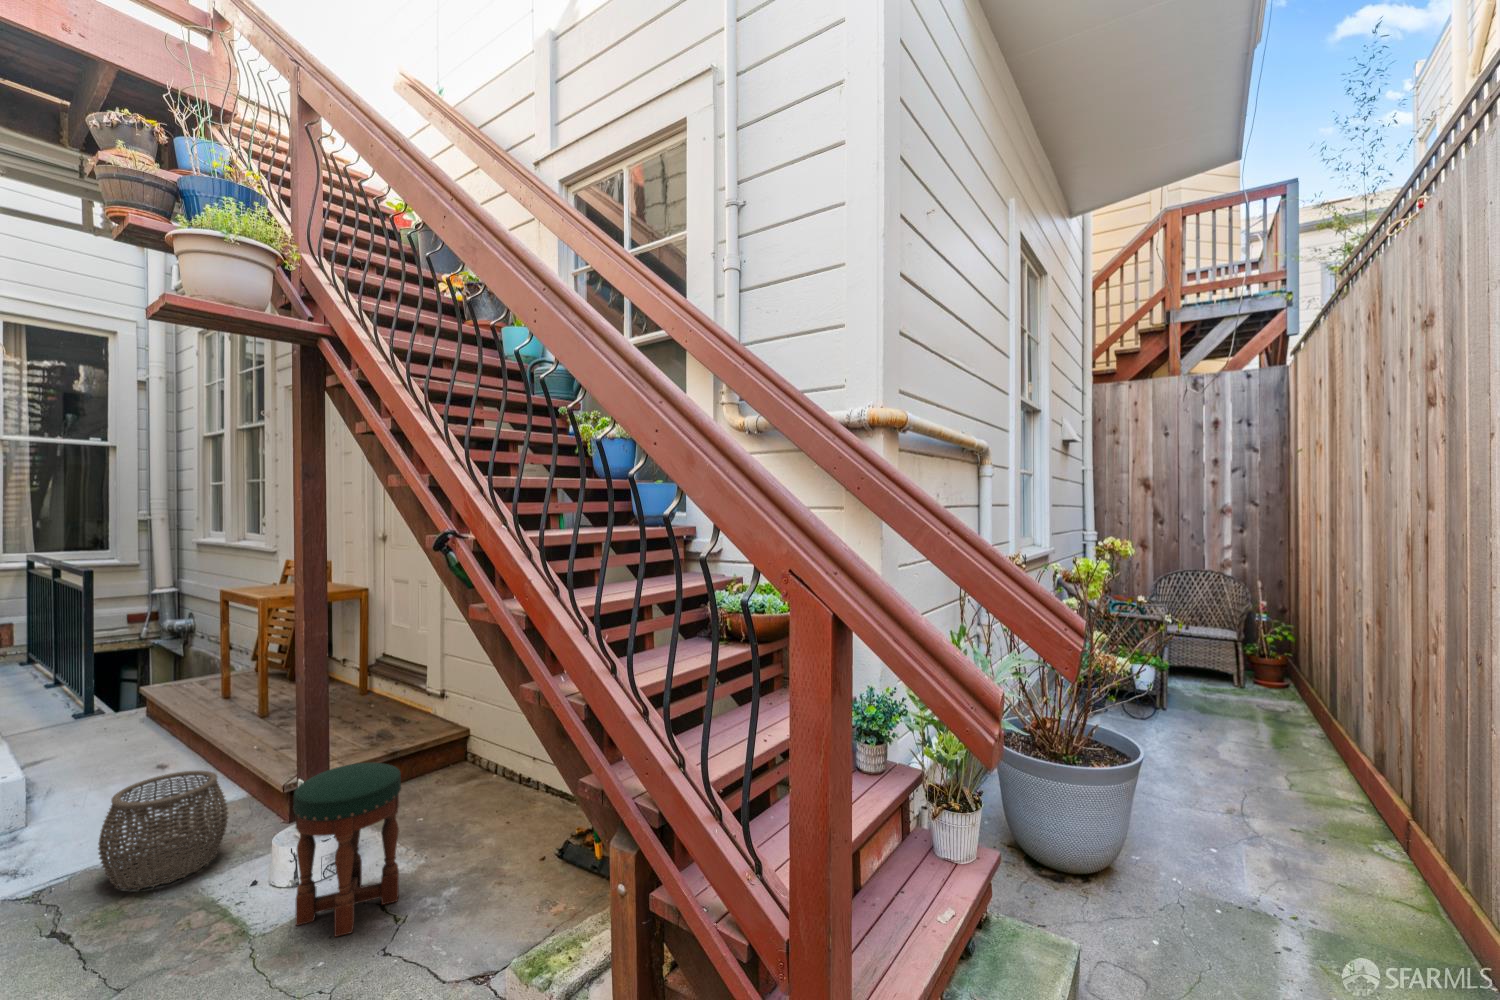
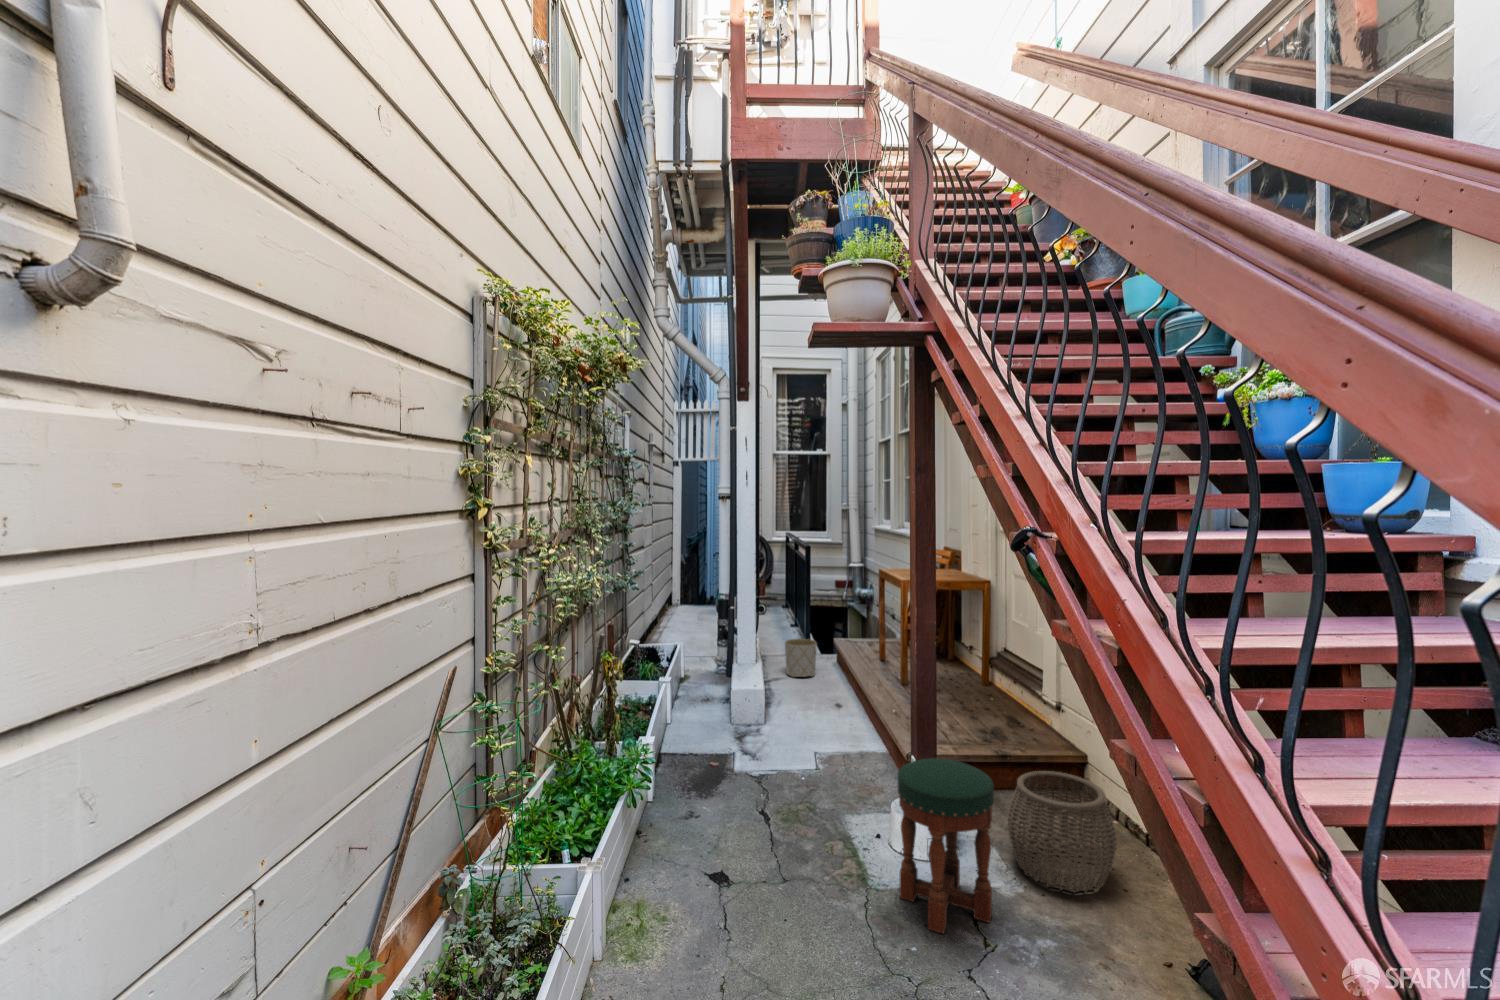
planter: none [56,693,117,750] -> present [785,639,817,678]
woven basket: present [98,770,228,890] -> present [1007,771,1117,892]

